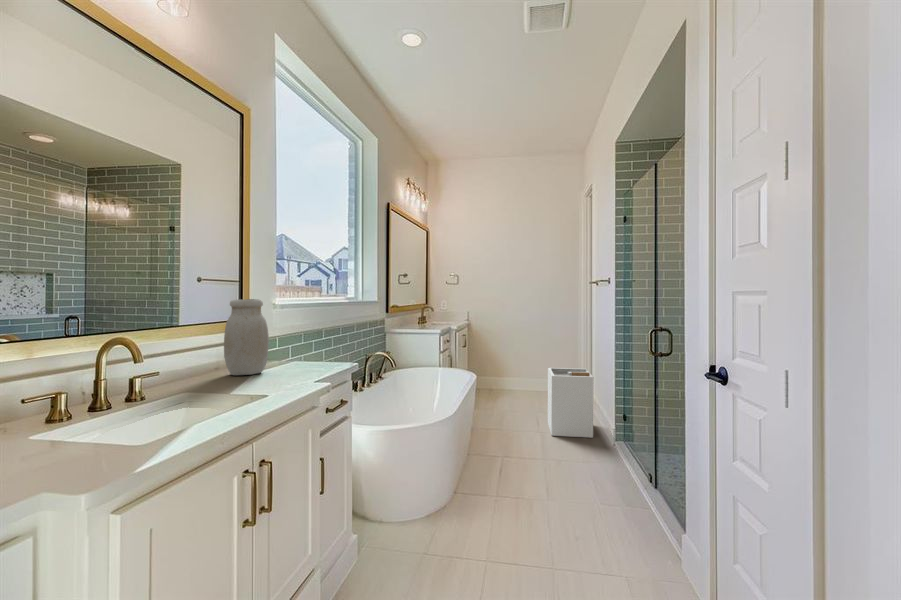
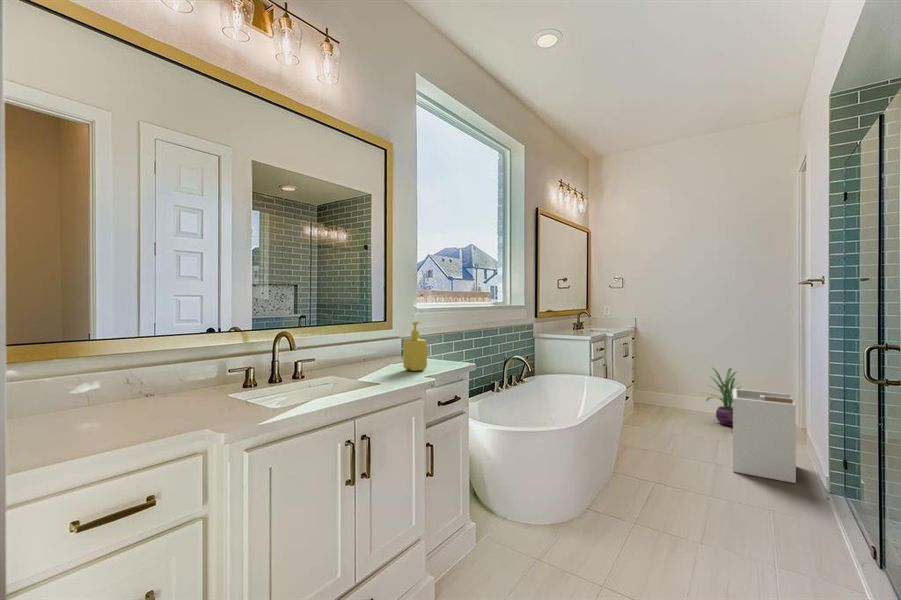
jar: present [224,299,269,375] -> none [363,303,397,367]
soap dispenser: none [281,320,309,376] -> present [403,322,427,371]
decorative plant: none [510,351,561,398] -> present [706,368,742,426]

